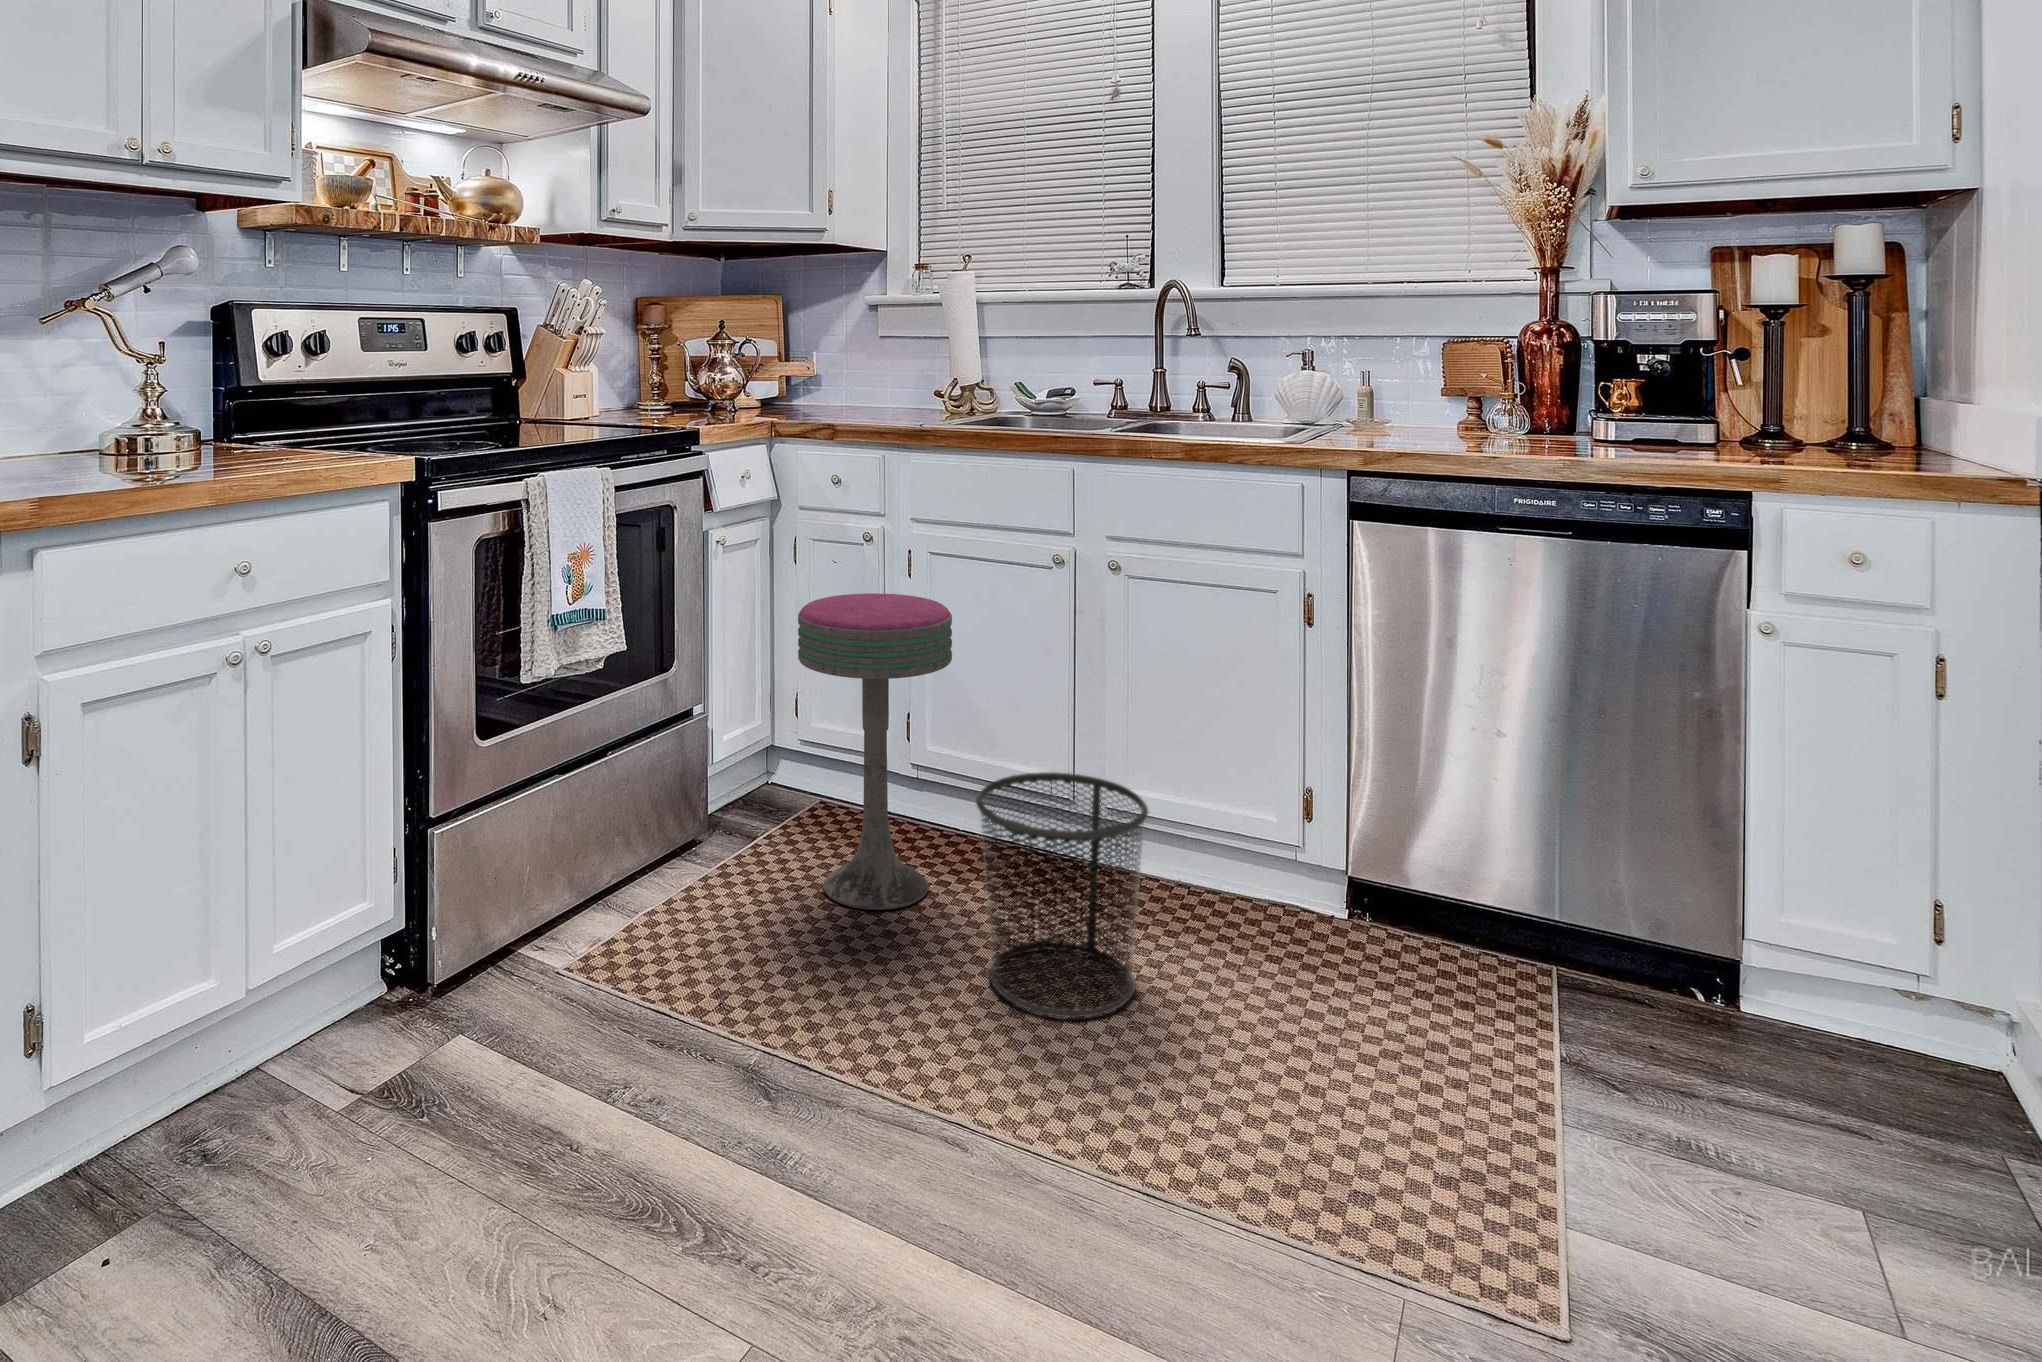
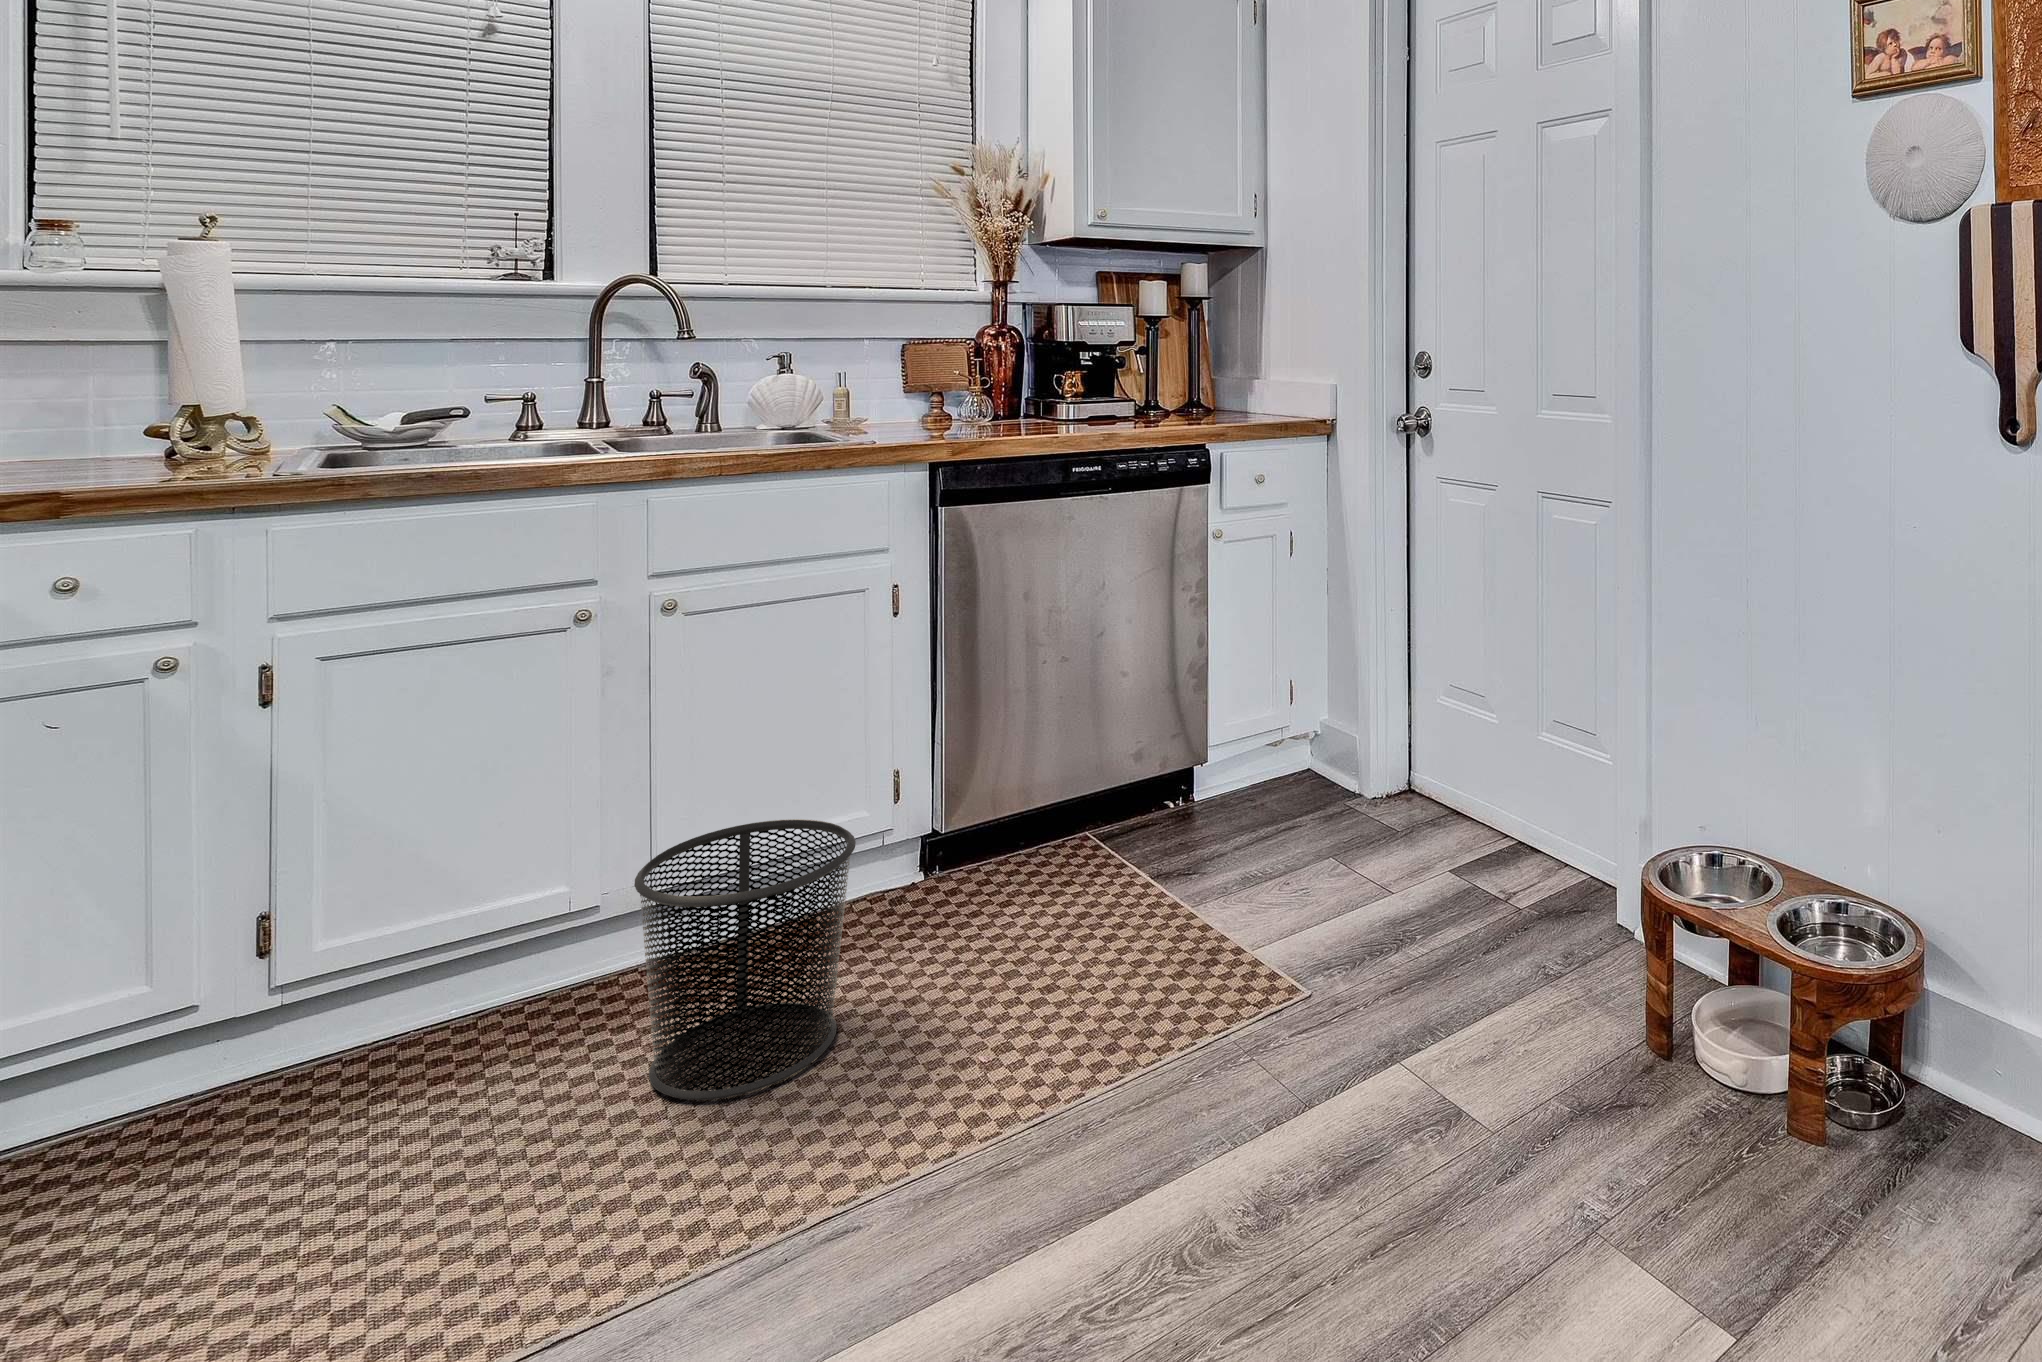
bar stool: present [798,593,952,910] -> none [191,696,495,1169]

